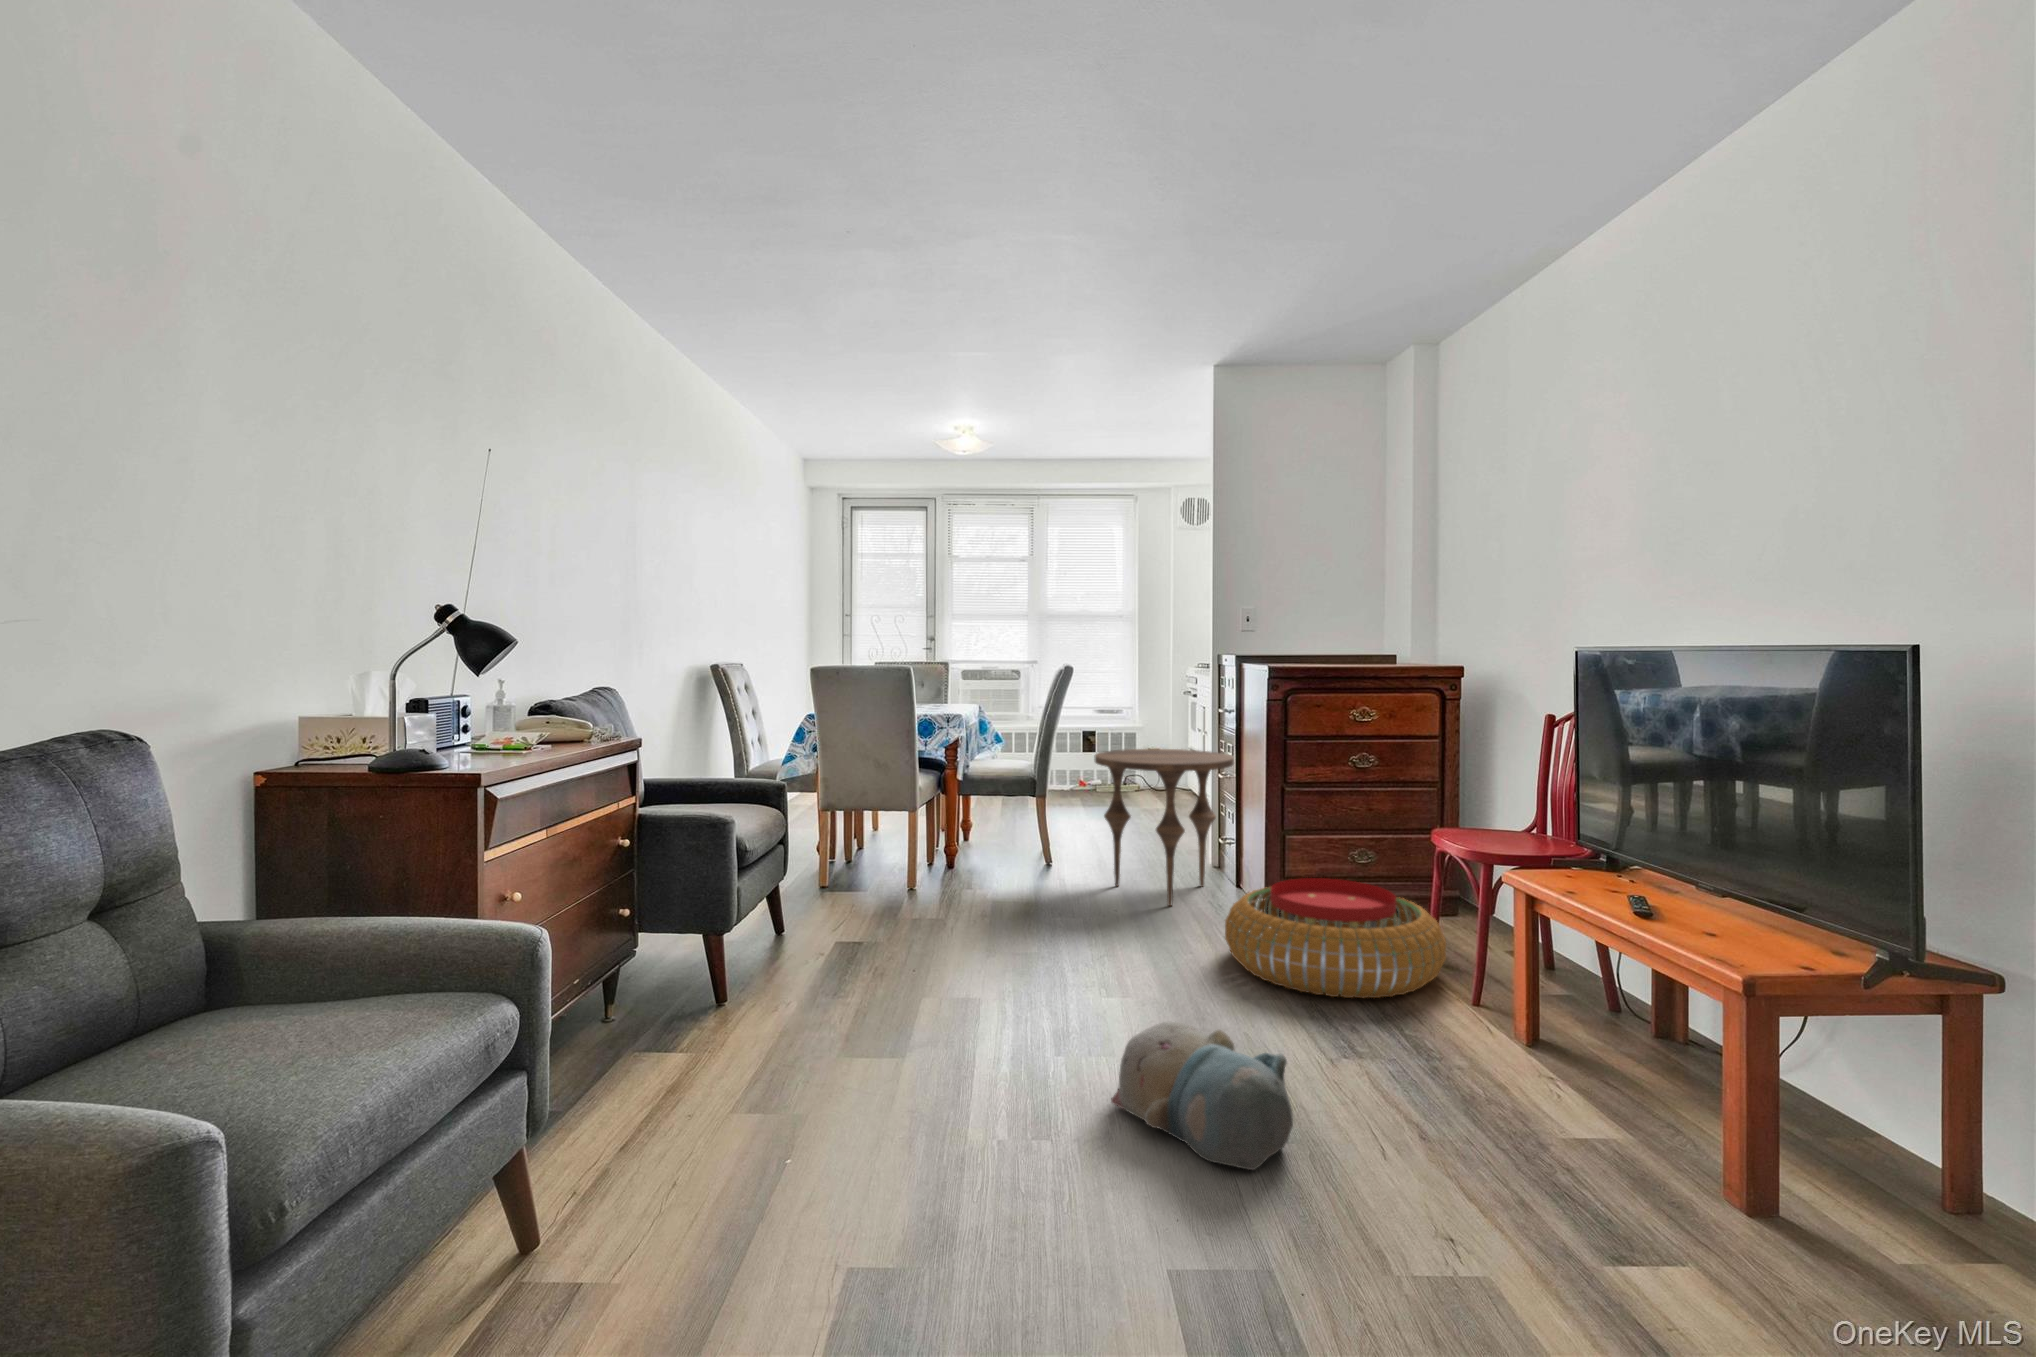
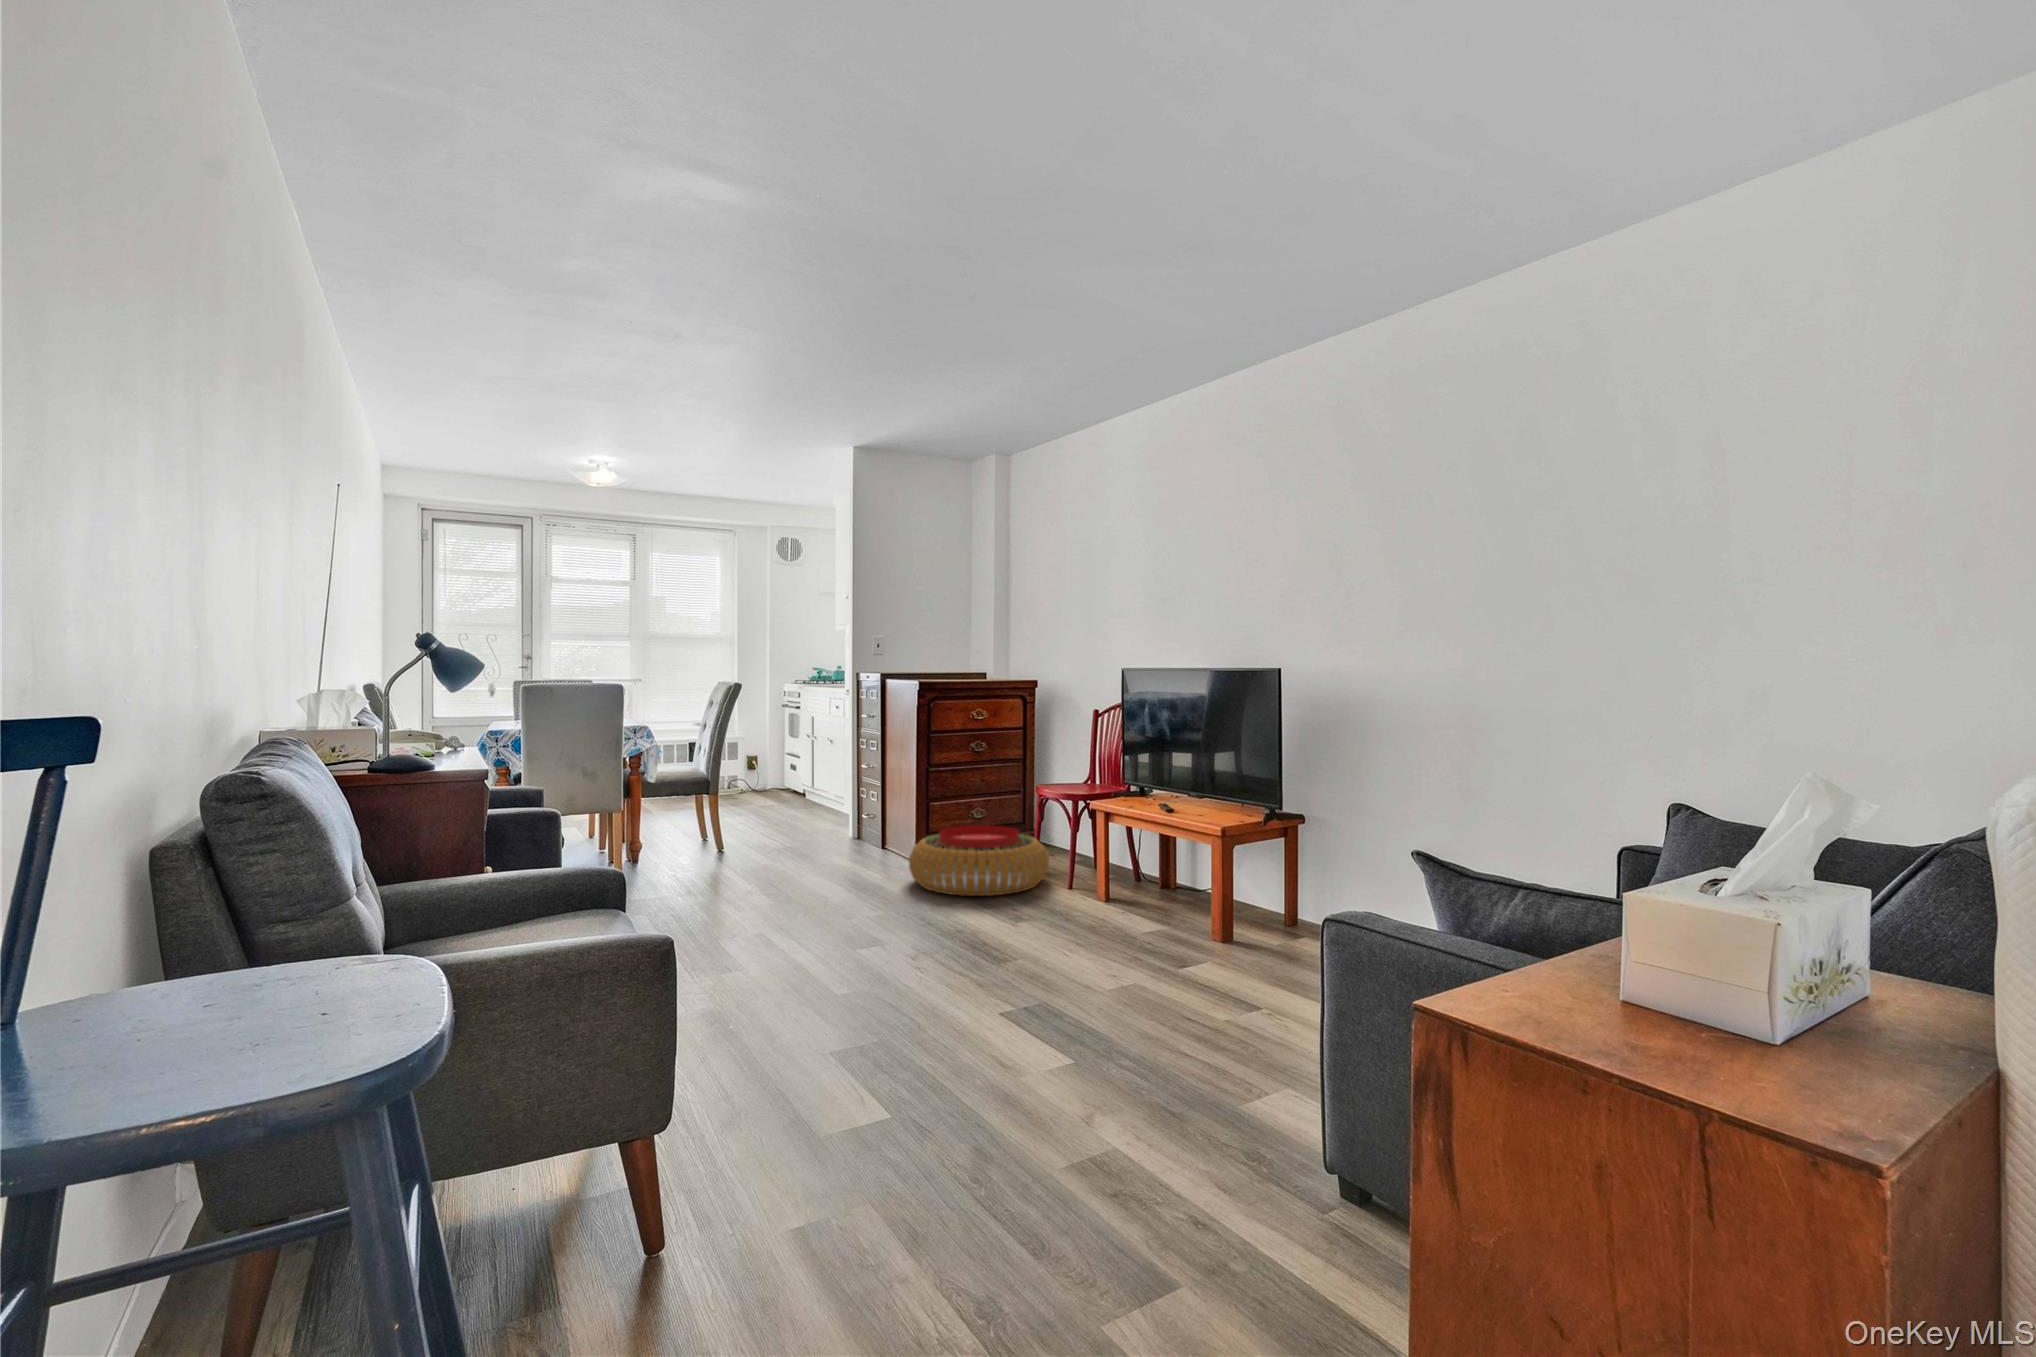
side table: present [1094,749,1234,906] -> none [776,746,884,864]
plush toy: present [1111,1022,1293,1170] -> none [907,904,1023,973]

